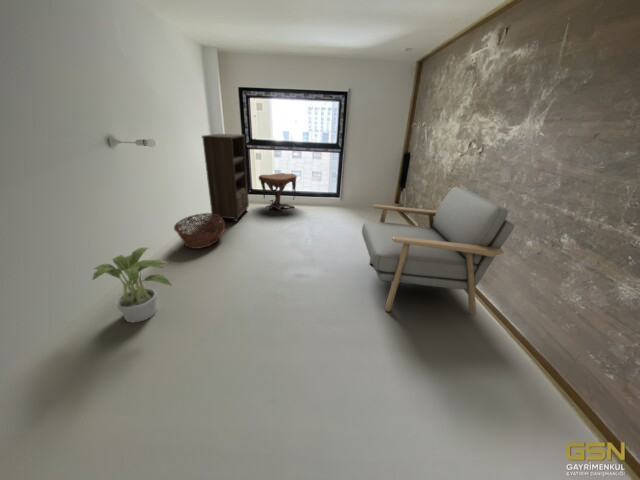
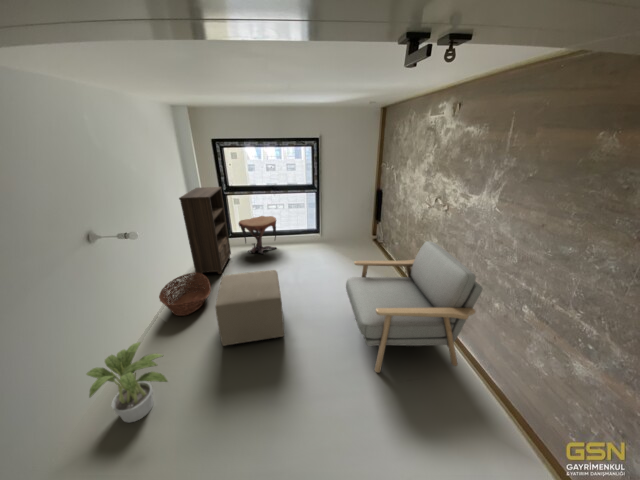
ottoman: none [226,209,294,275] -> present [215,270,284,346]

